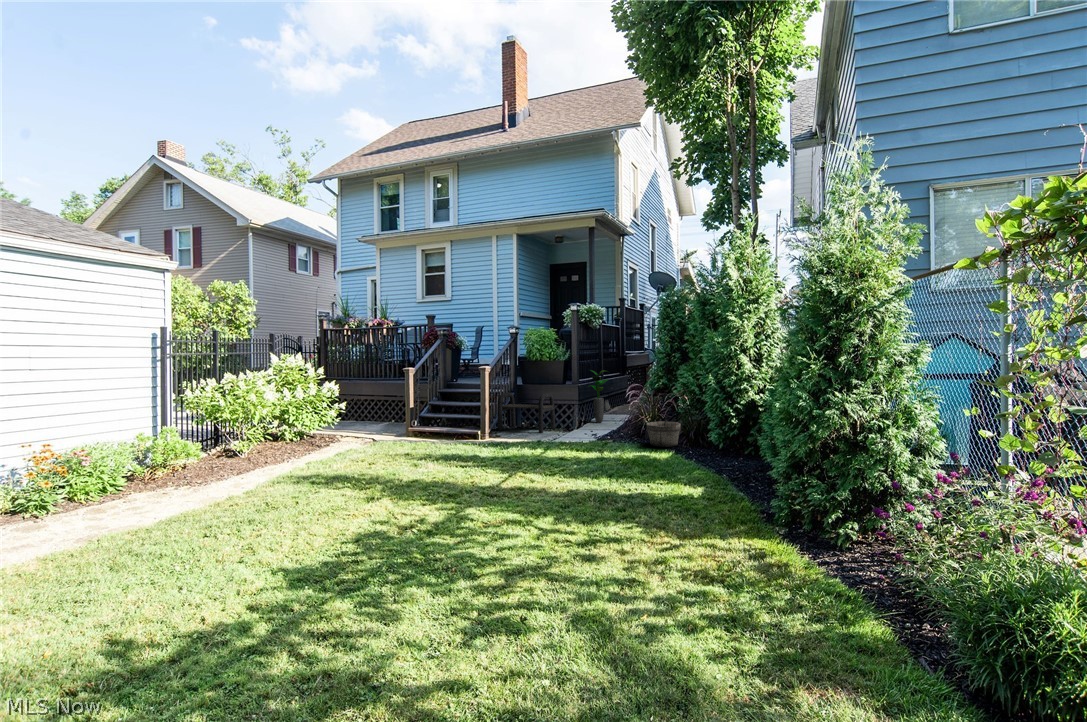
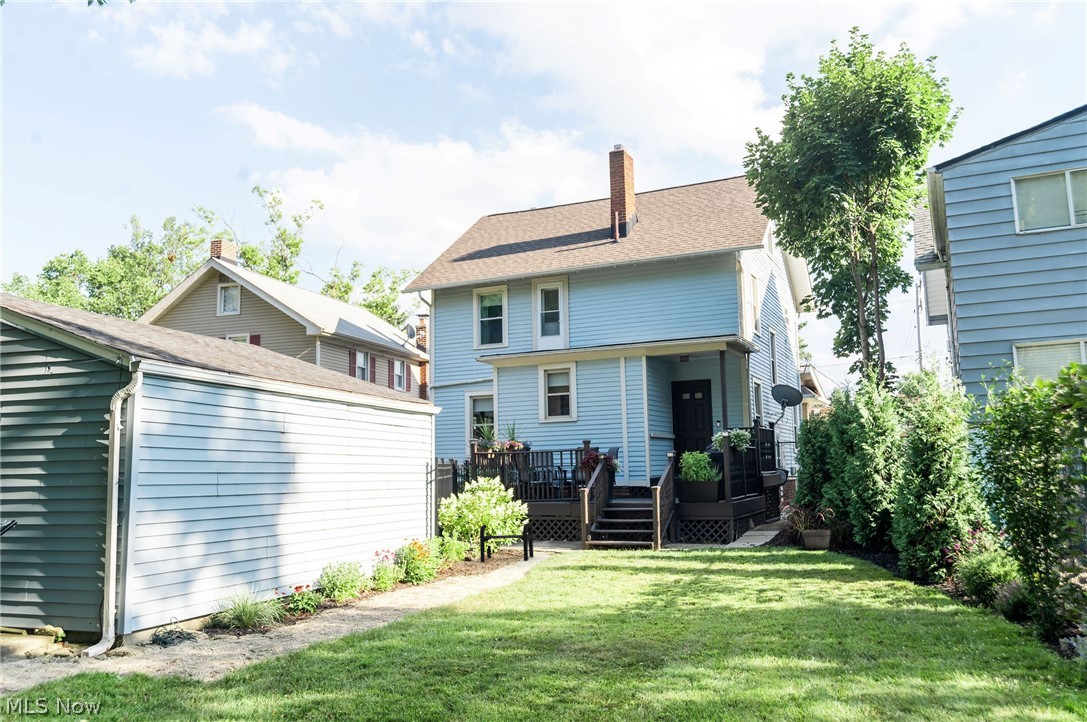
potted plant: present [589,370,608,423] -> none [735,489,757,537]
bench: present [498,392,555,433] -> present [480,523,533,561]

